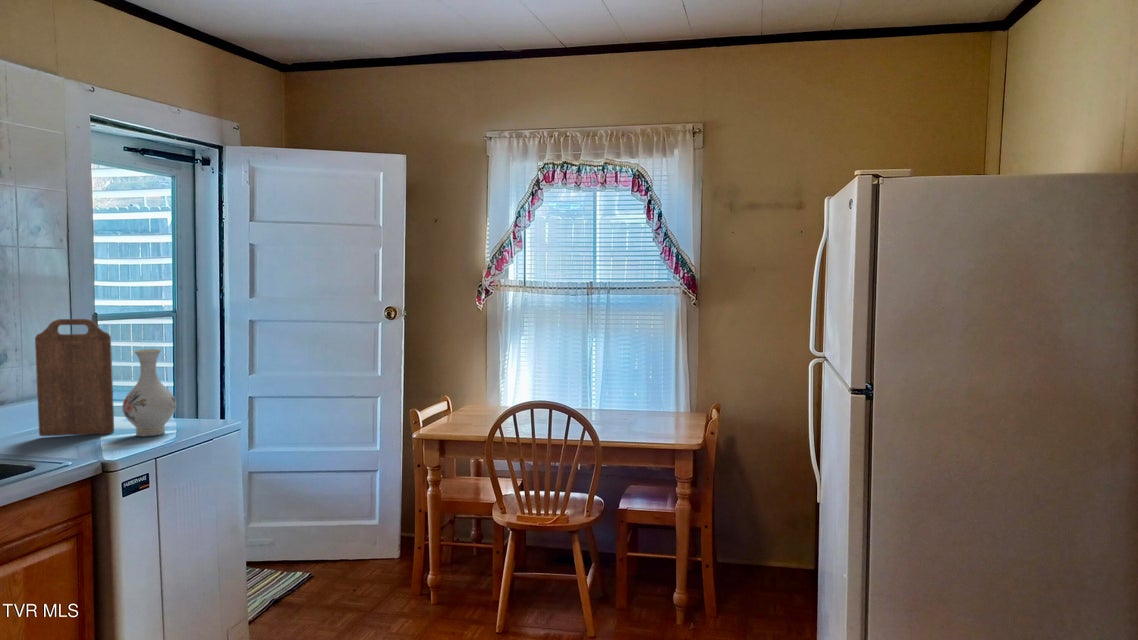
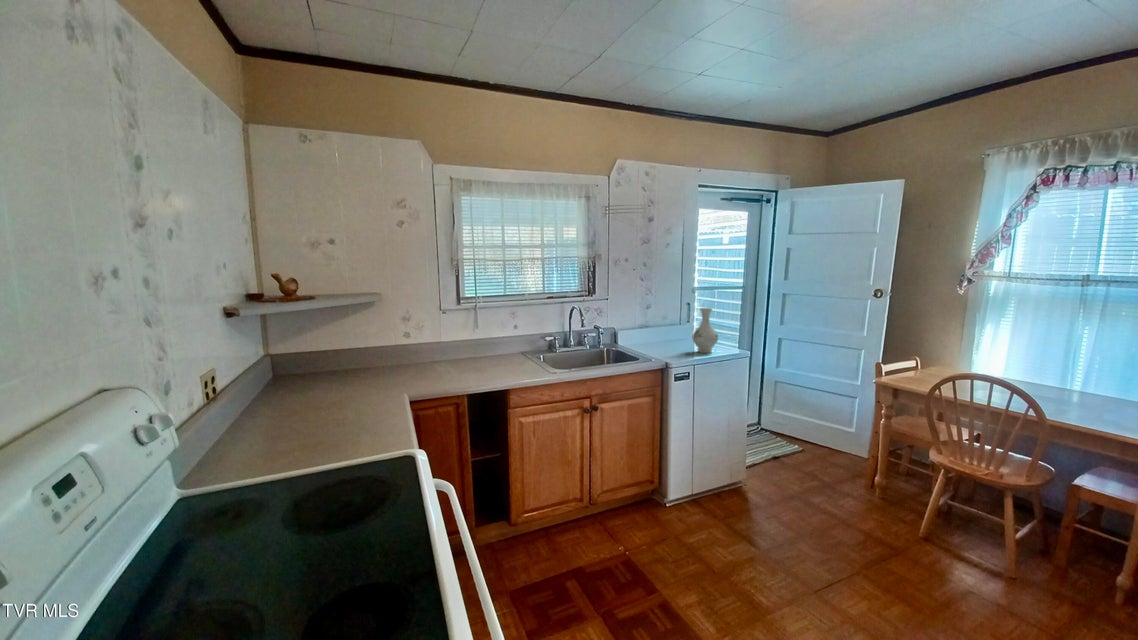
cutting board: present [35,319,114,436] -> none [661,290,692,349]

